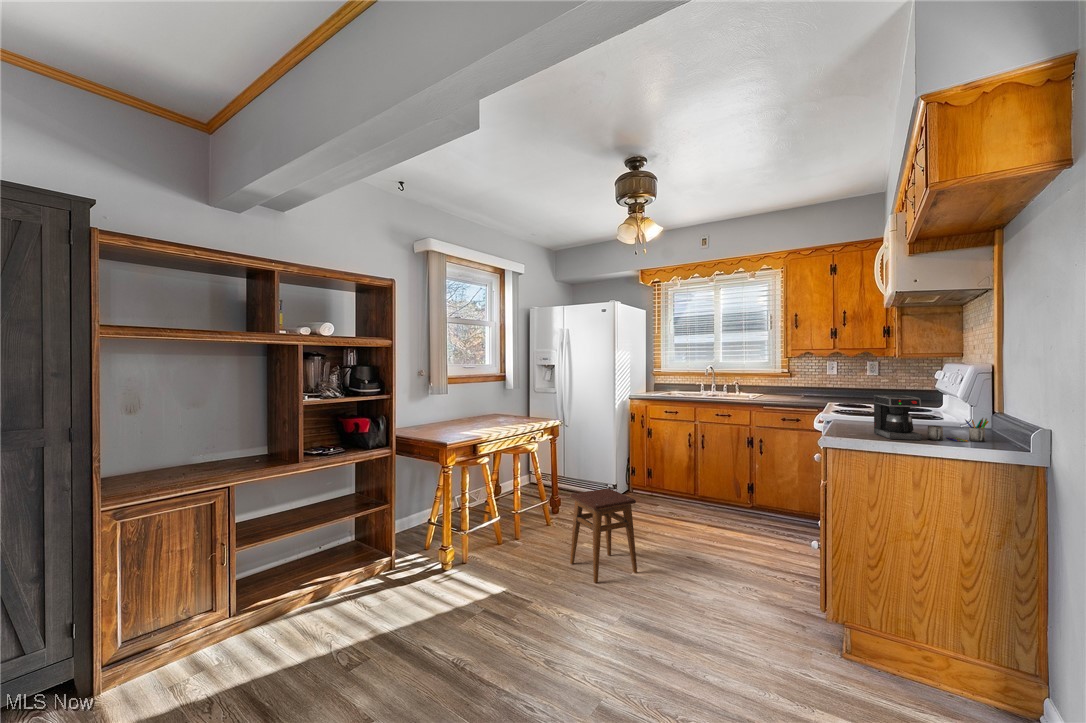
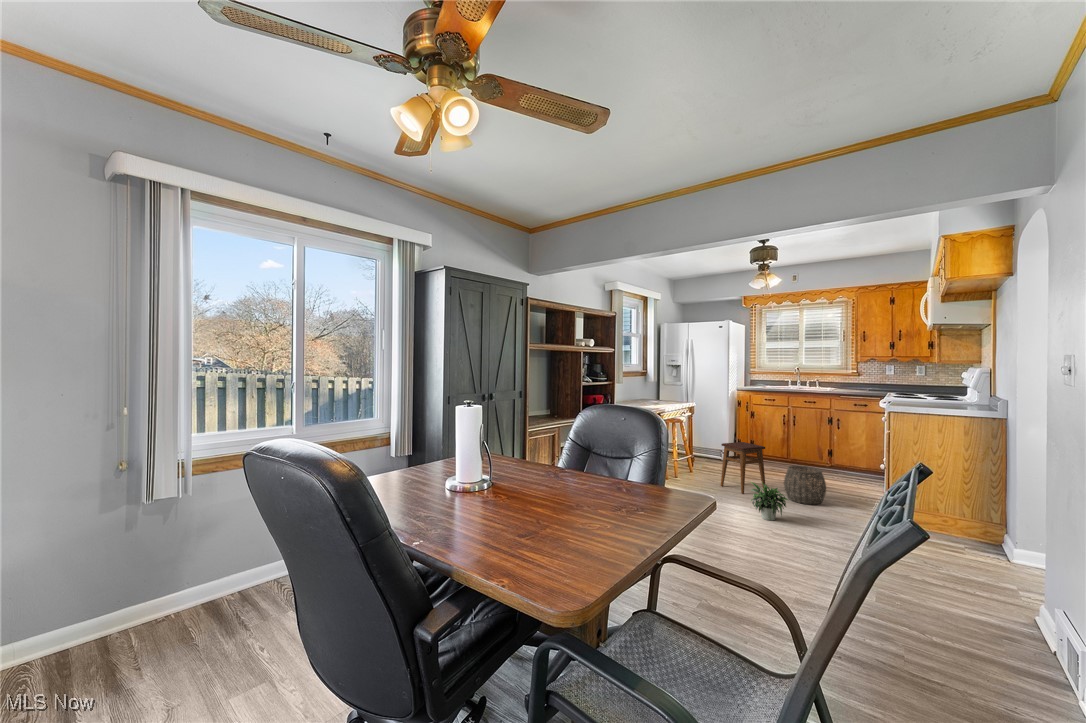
coffee maker: present [874,395,989,442] -> none [919,382,982,406]
woven basket: none [658,534,725,610] -> present [784,466,826,505]
potted plant: none [572,586,637,670] -> present [750,482,788,520]

